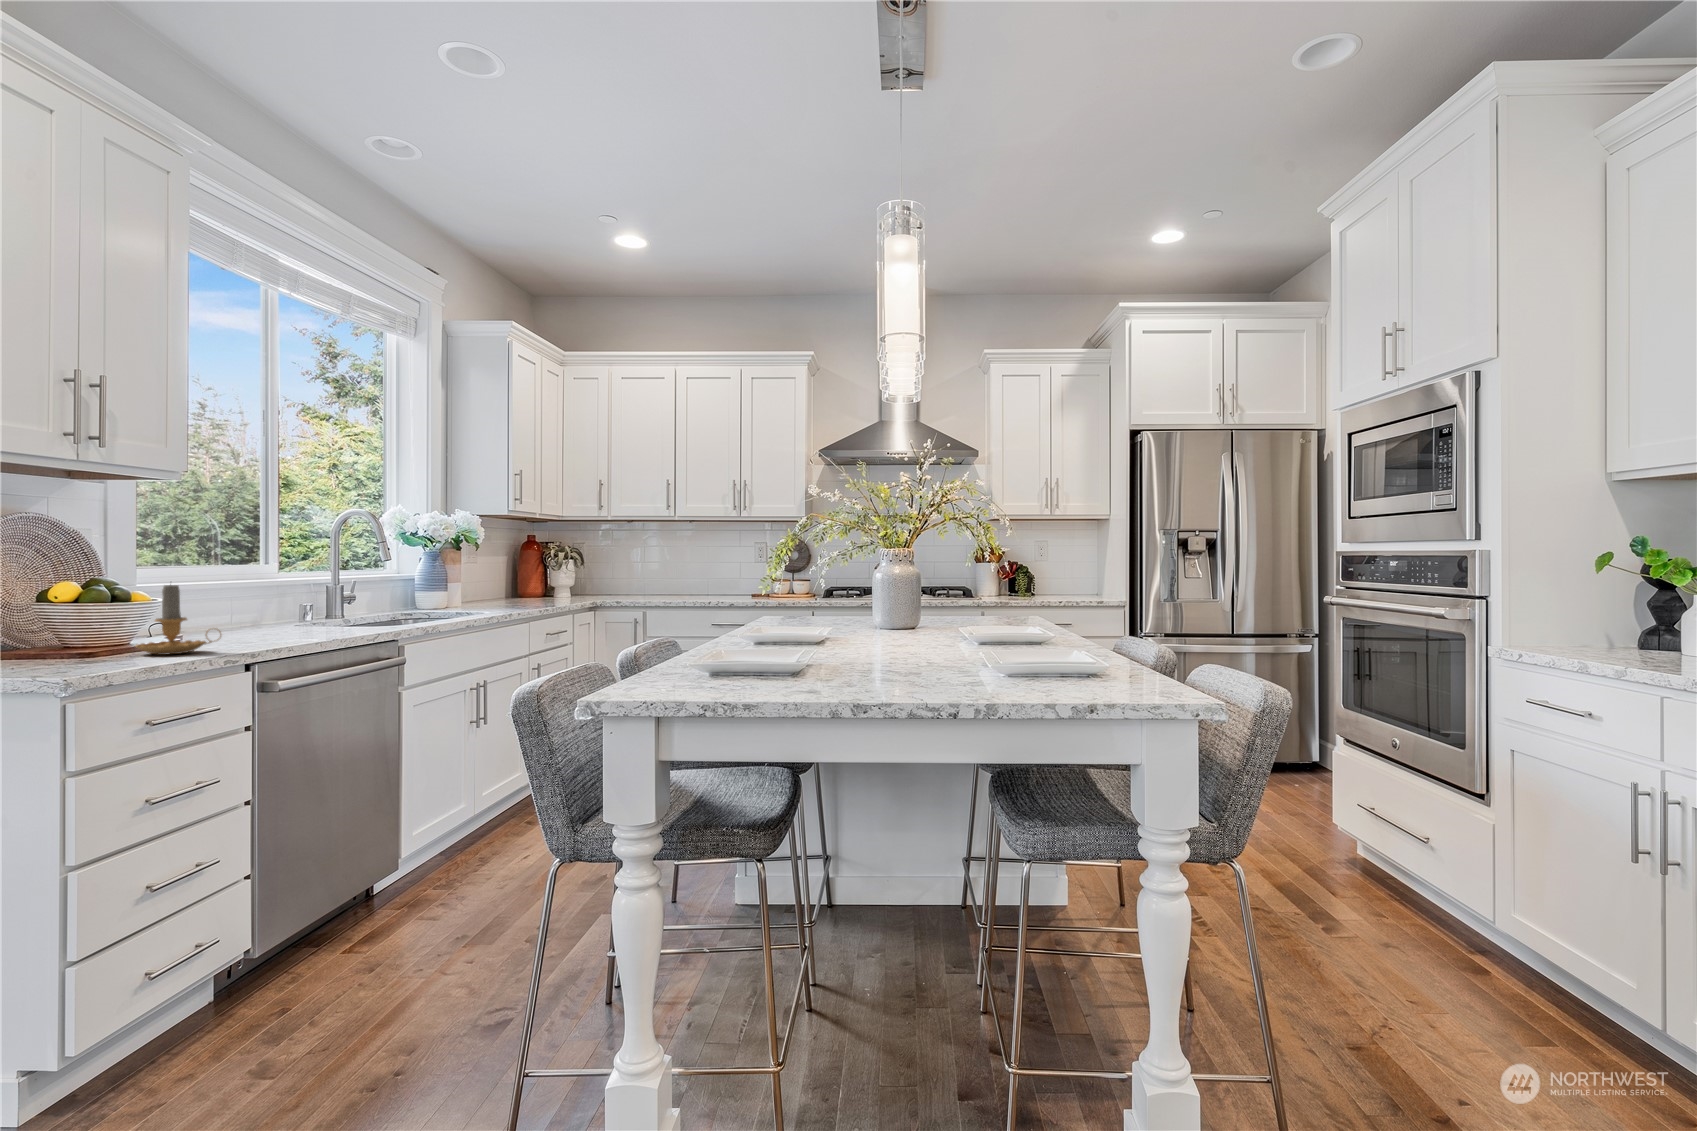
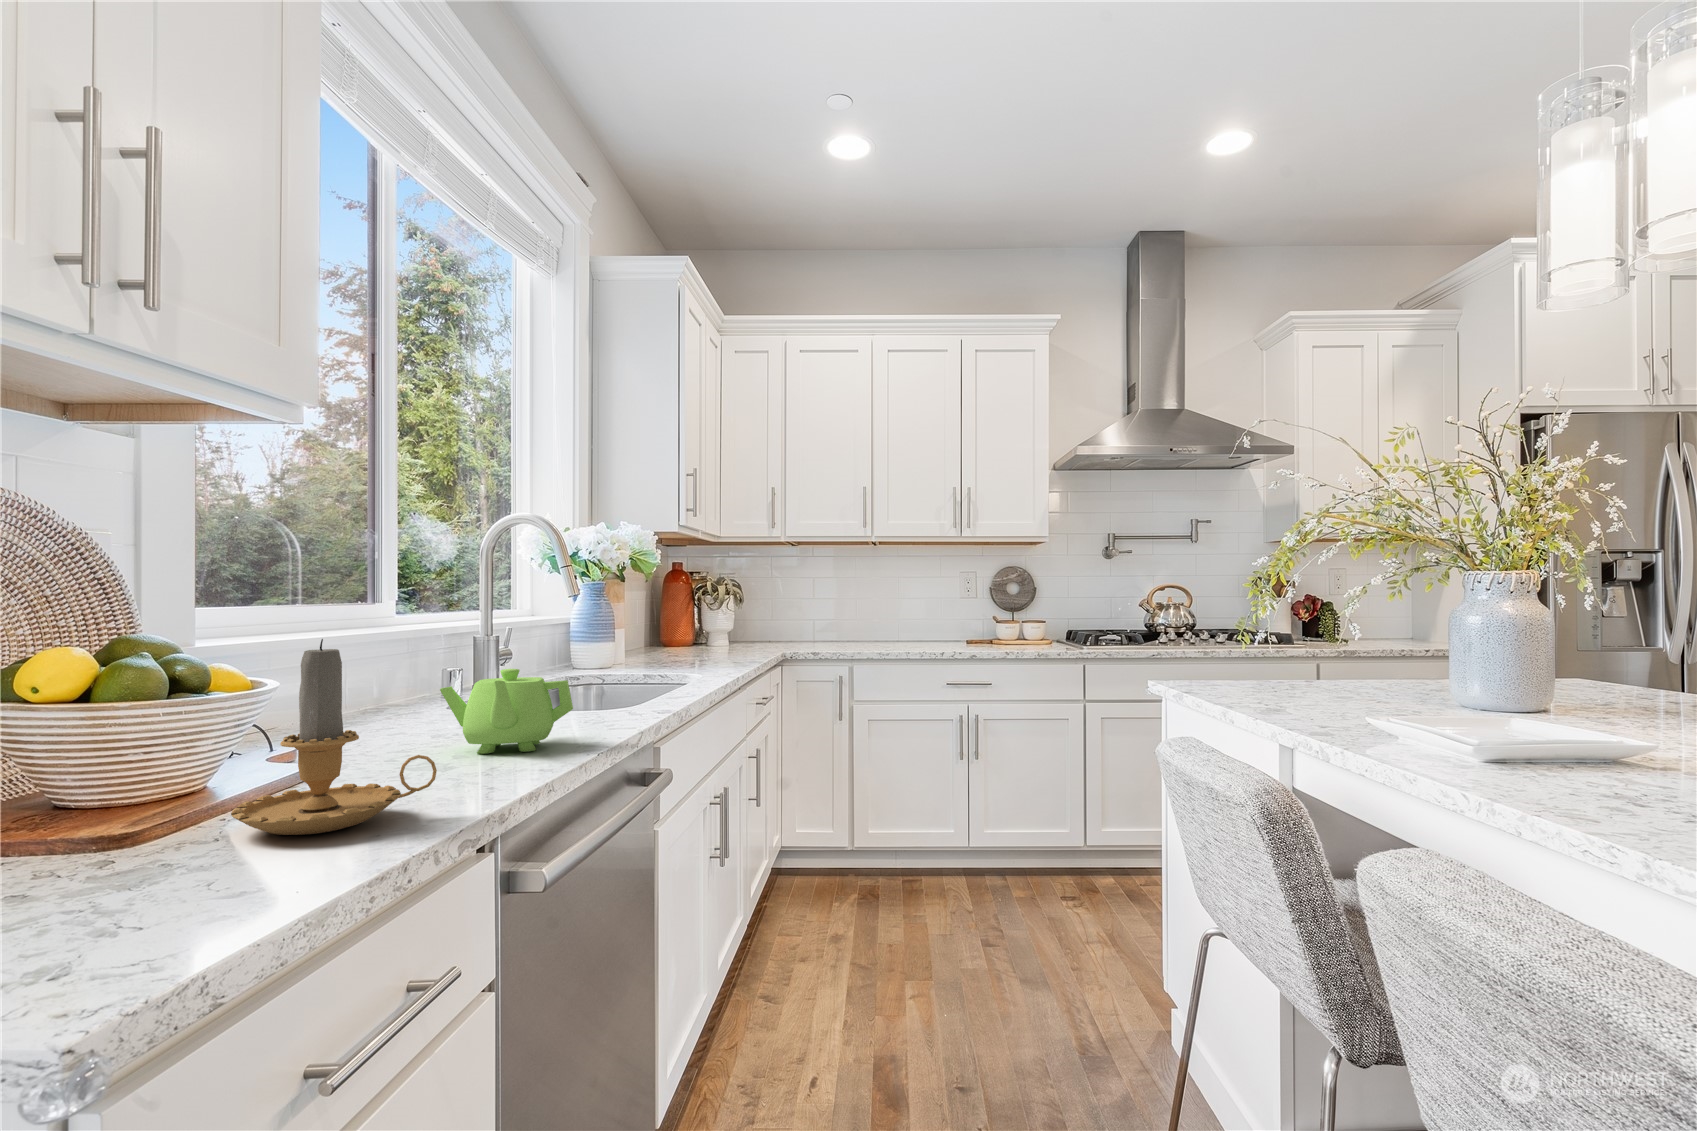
teapot: none [256,599,327,639] -> present [440,669,573,754]

